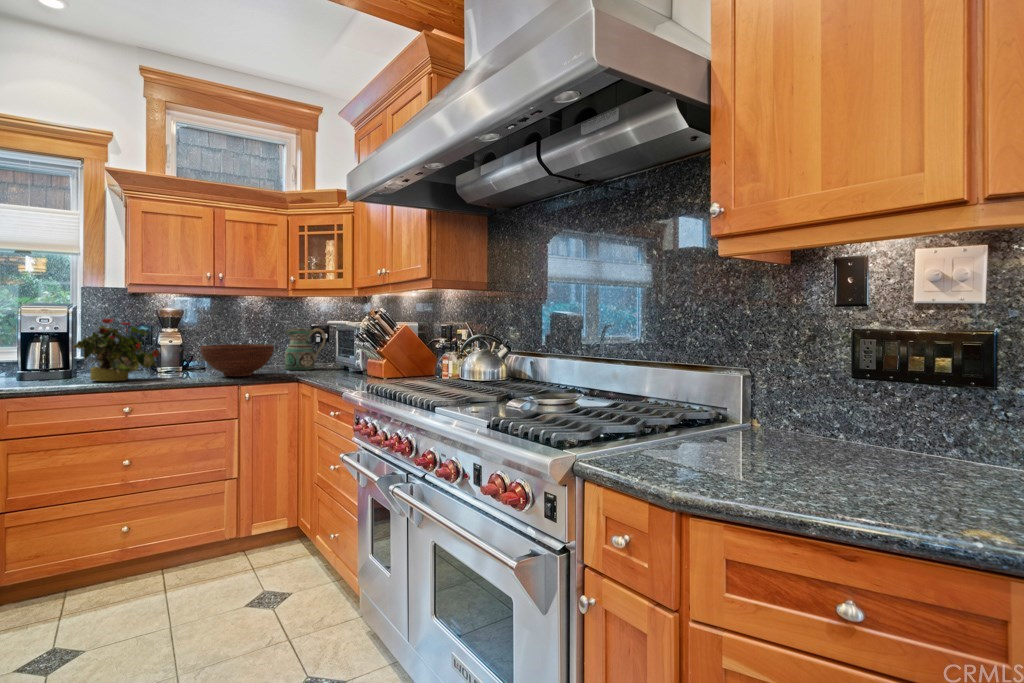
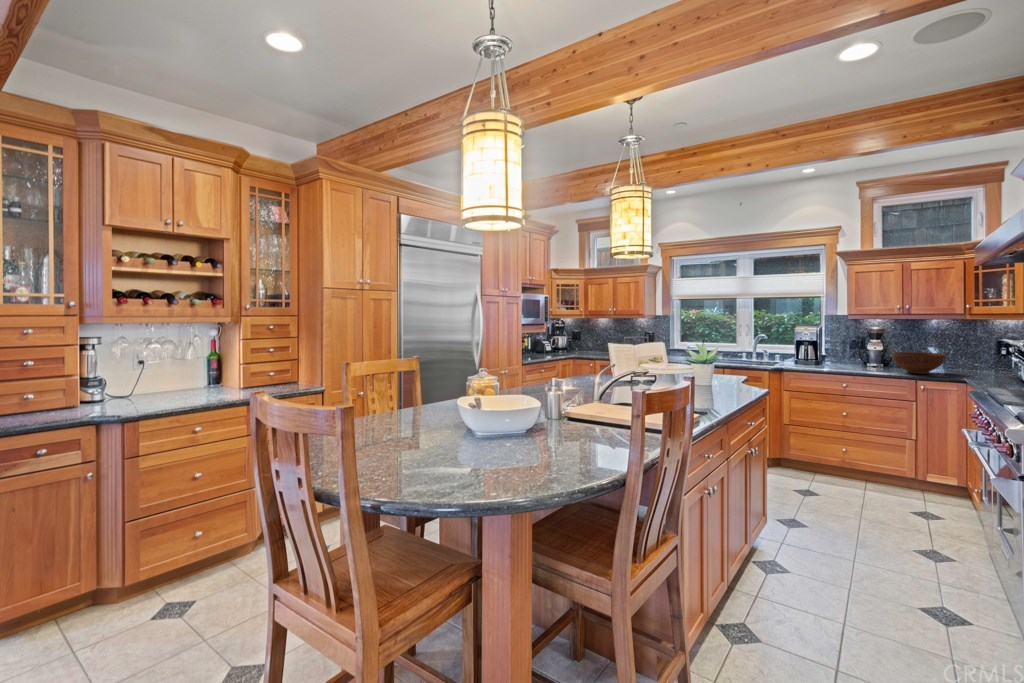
potted plant: present [72,319,159,381] -> none [821,336,867,371]
ceramic pitcher: present [285,328,326,370] -> none [958,342,997,373]

